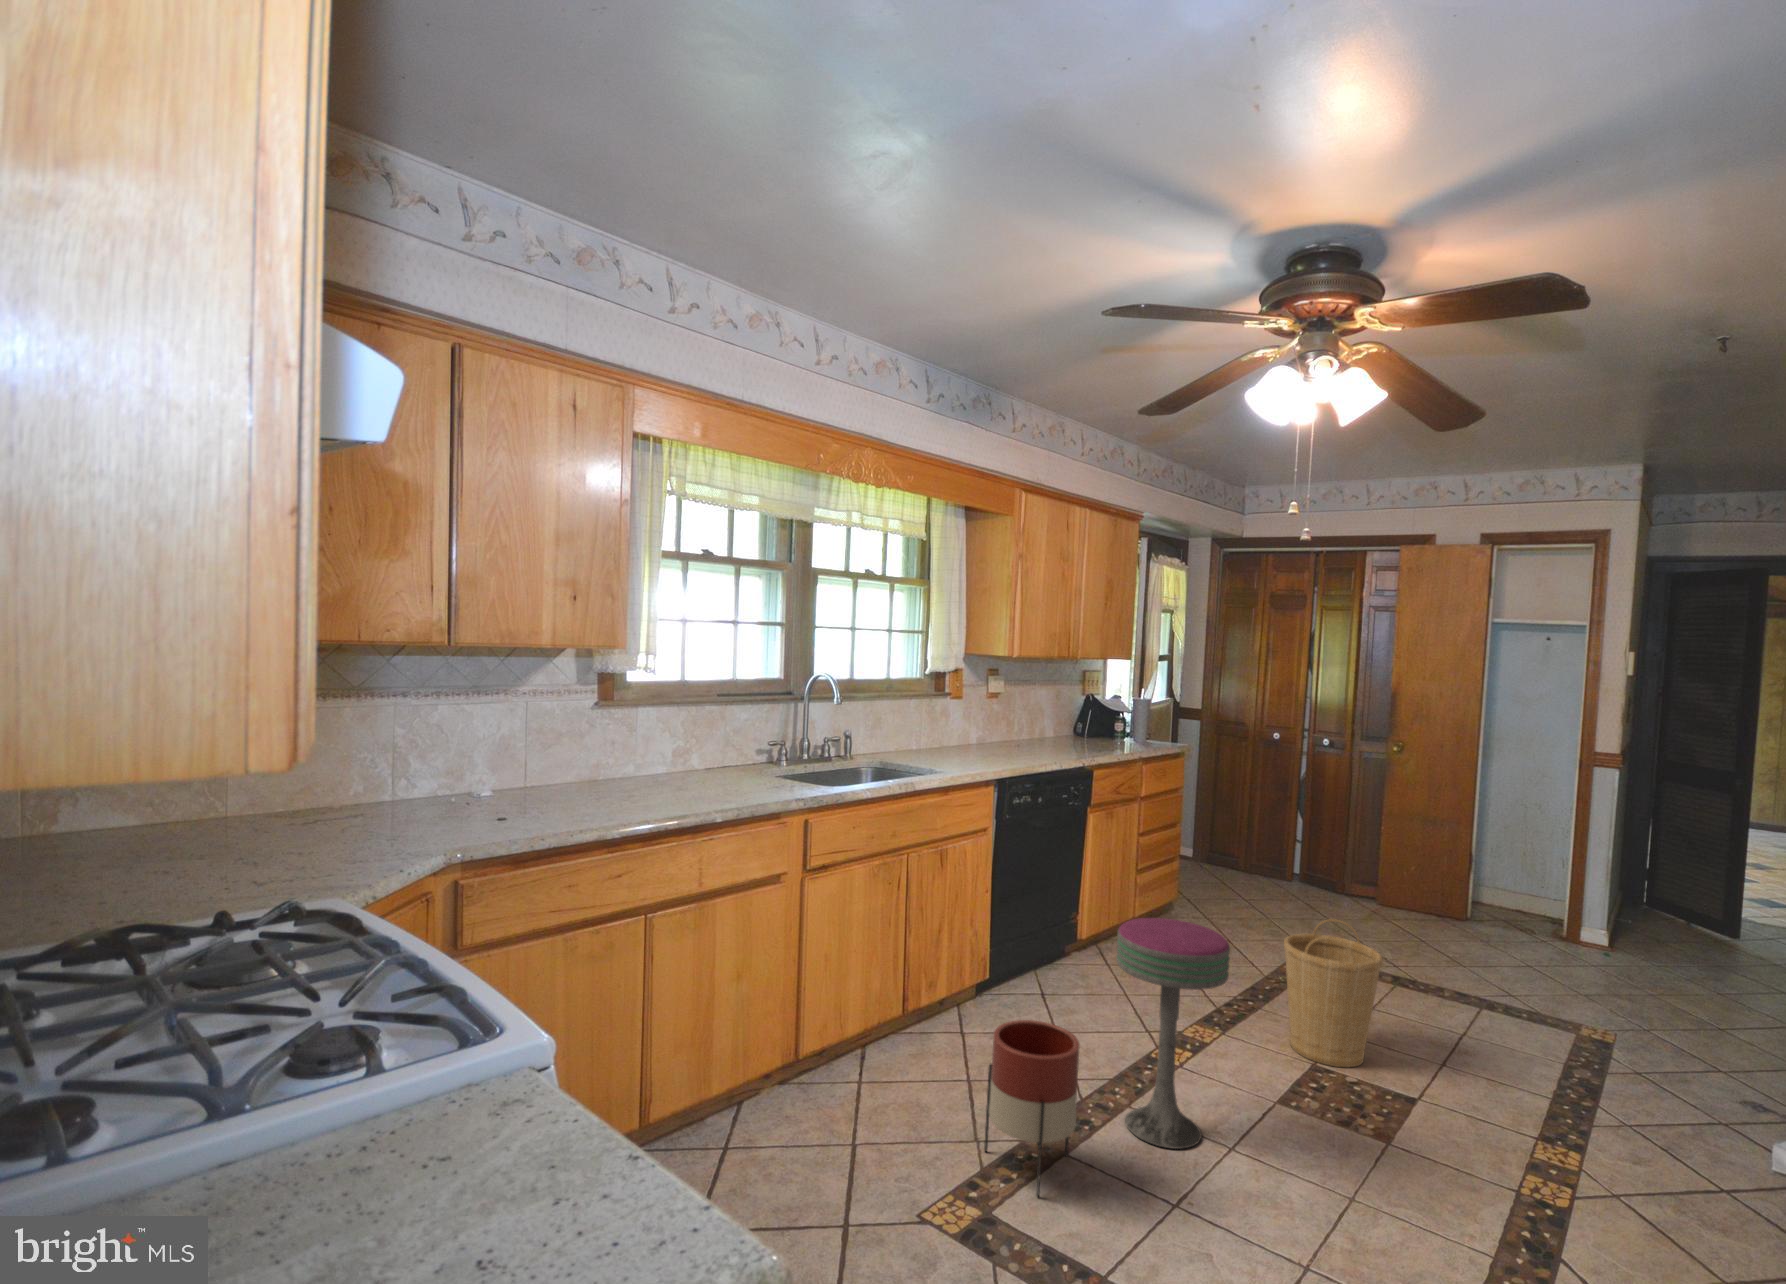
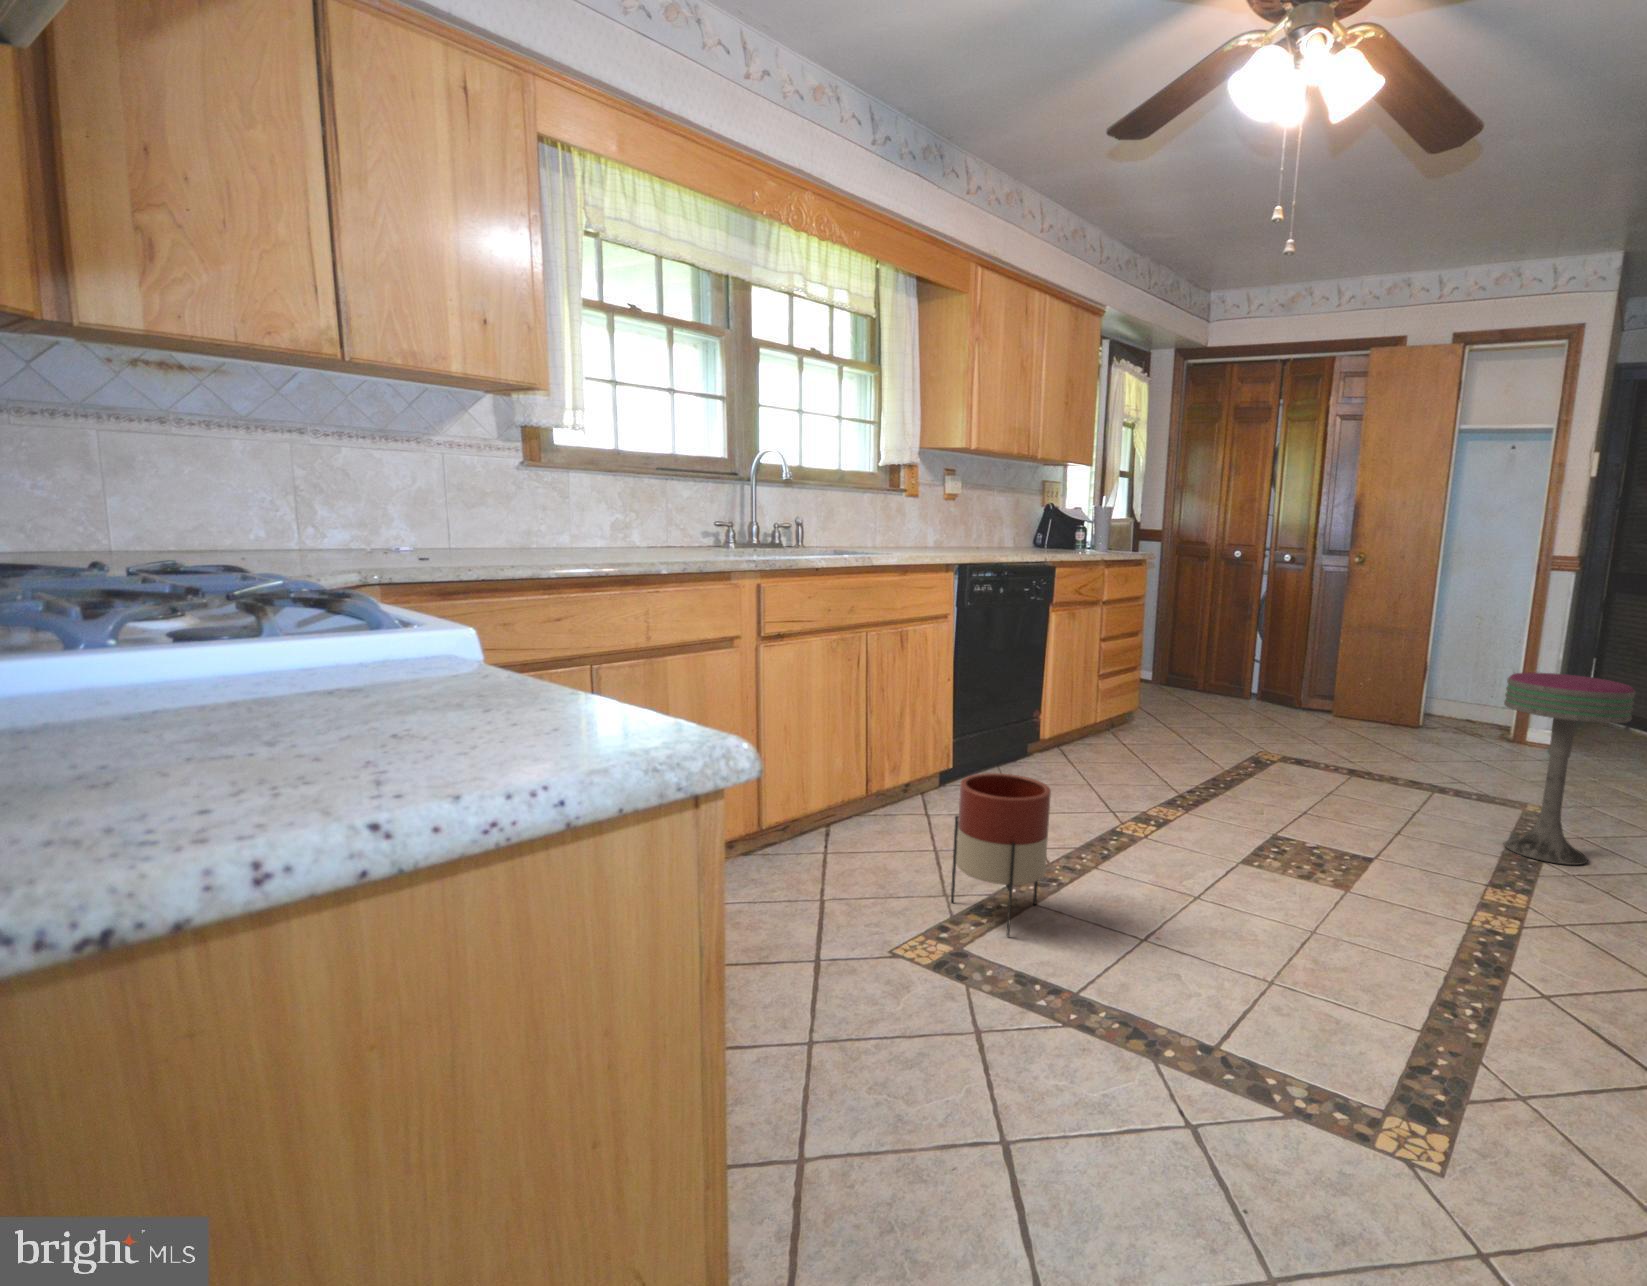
bar stool: present [1116,918,1230,1149] -> present [1504,672,1635,865]
basket: present [1284,919,1382,1067] -> none [1254,695,1358,836]

